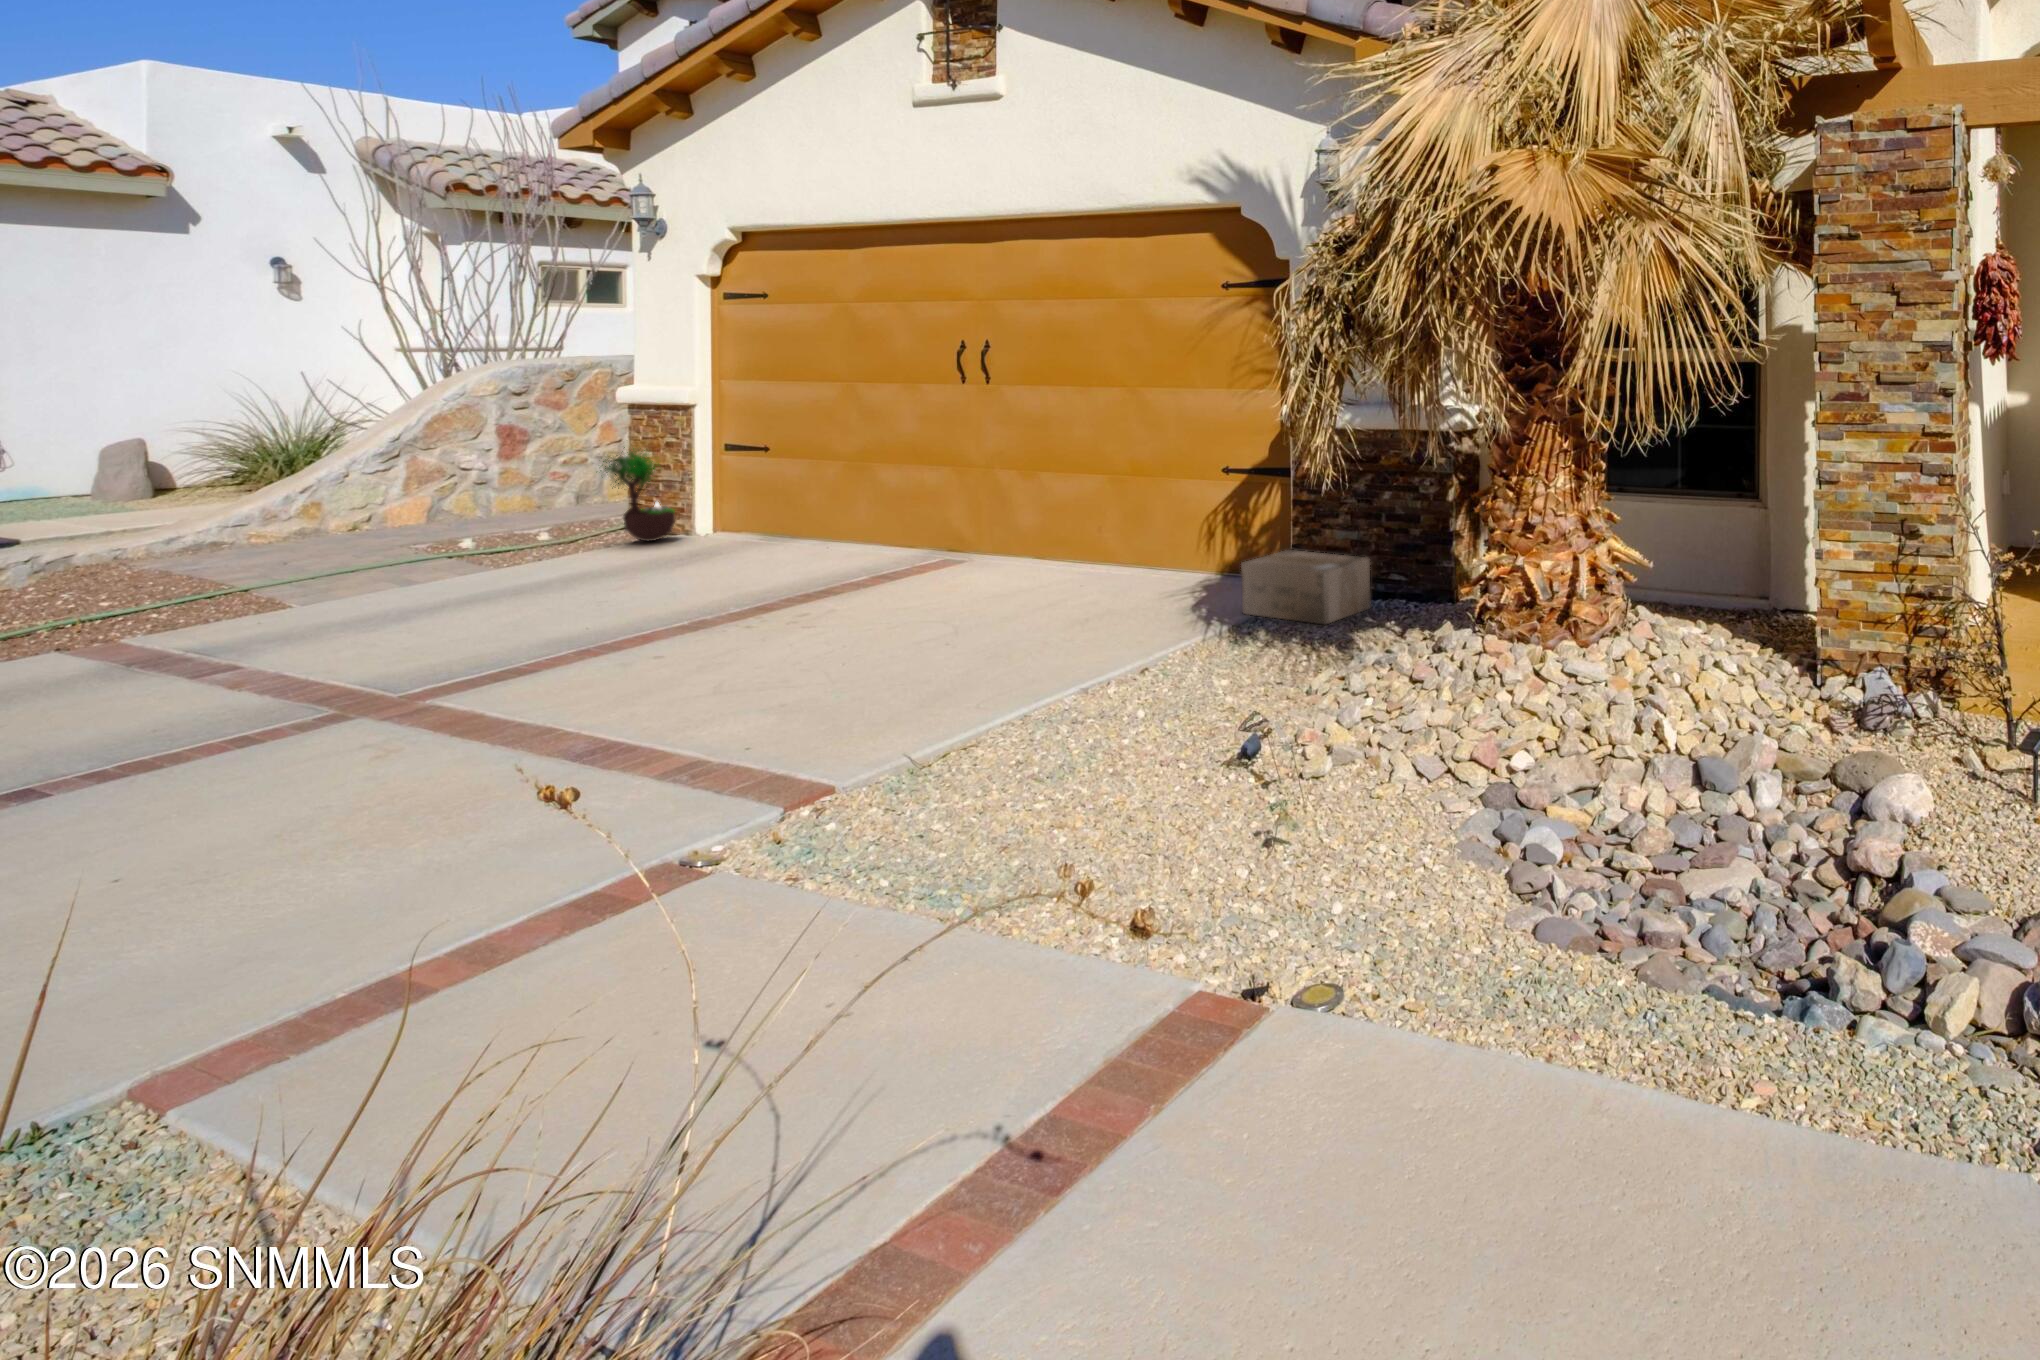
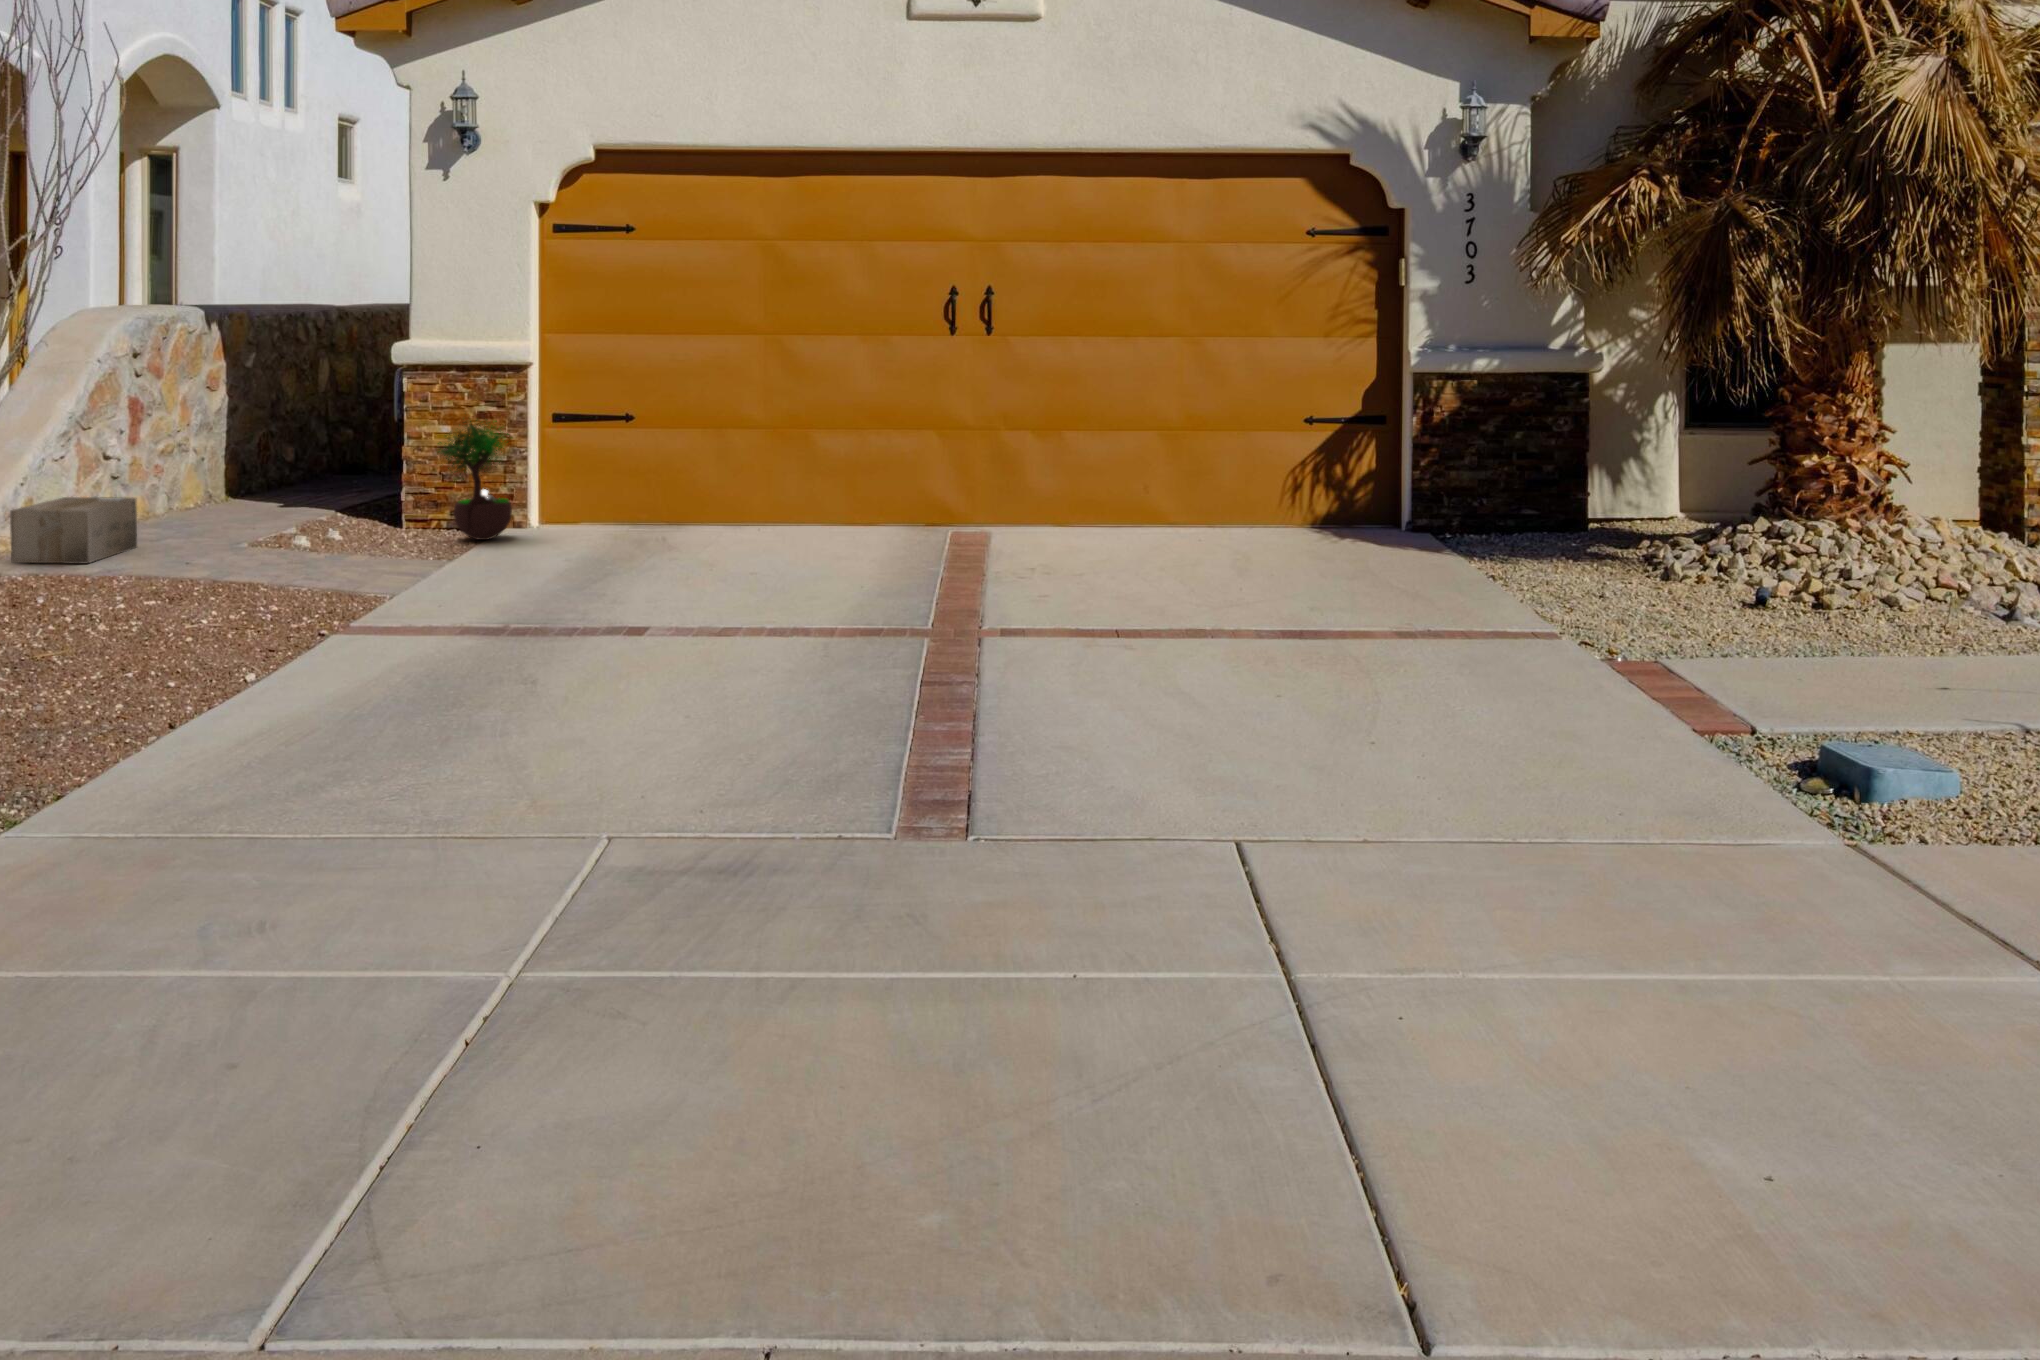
cardboard box: present [1241,550,1371,625] -> present [10,497,137,564]

